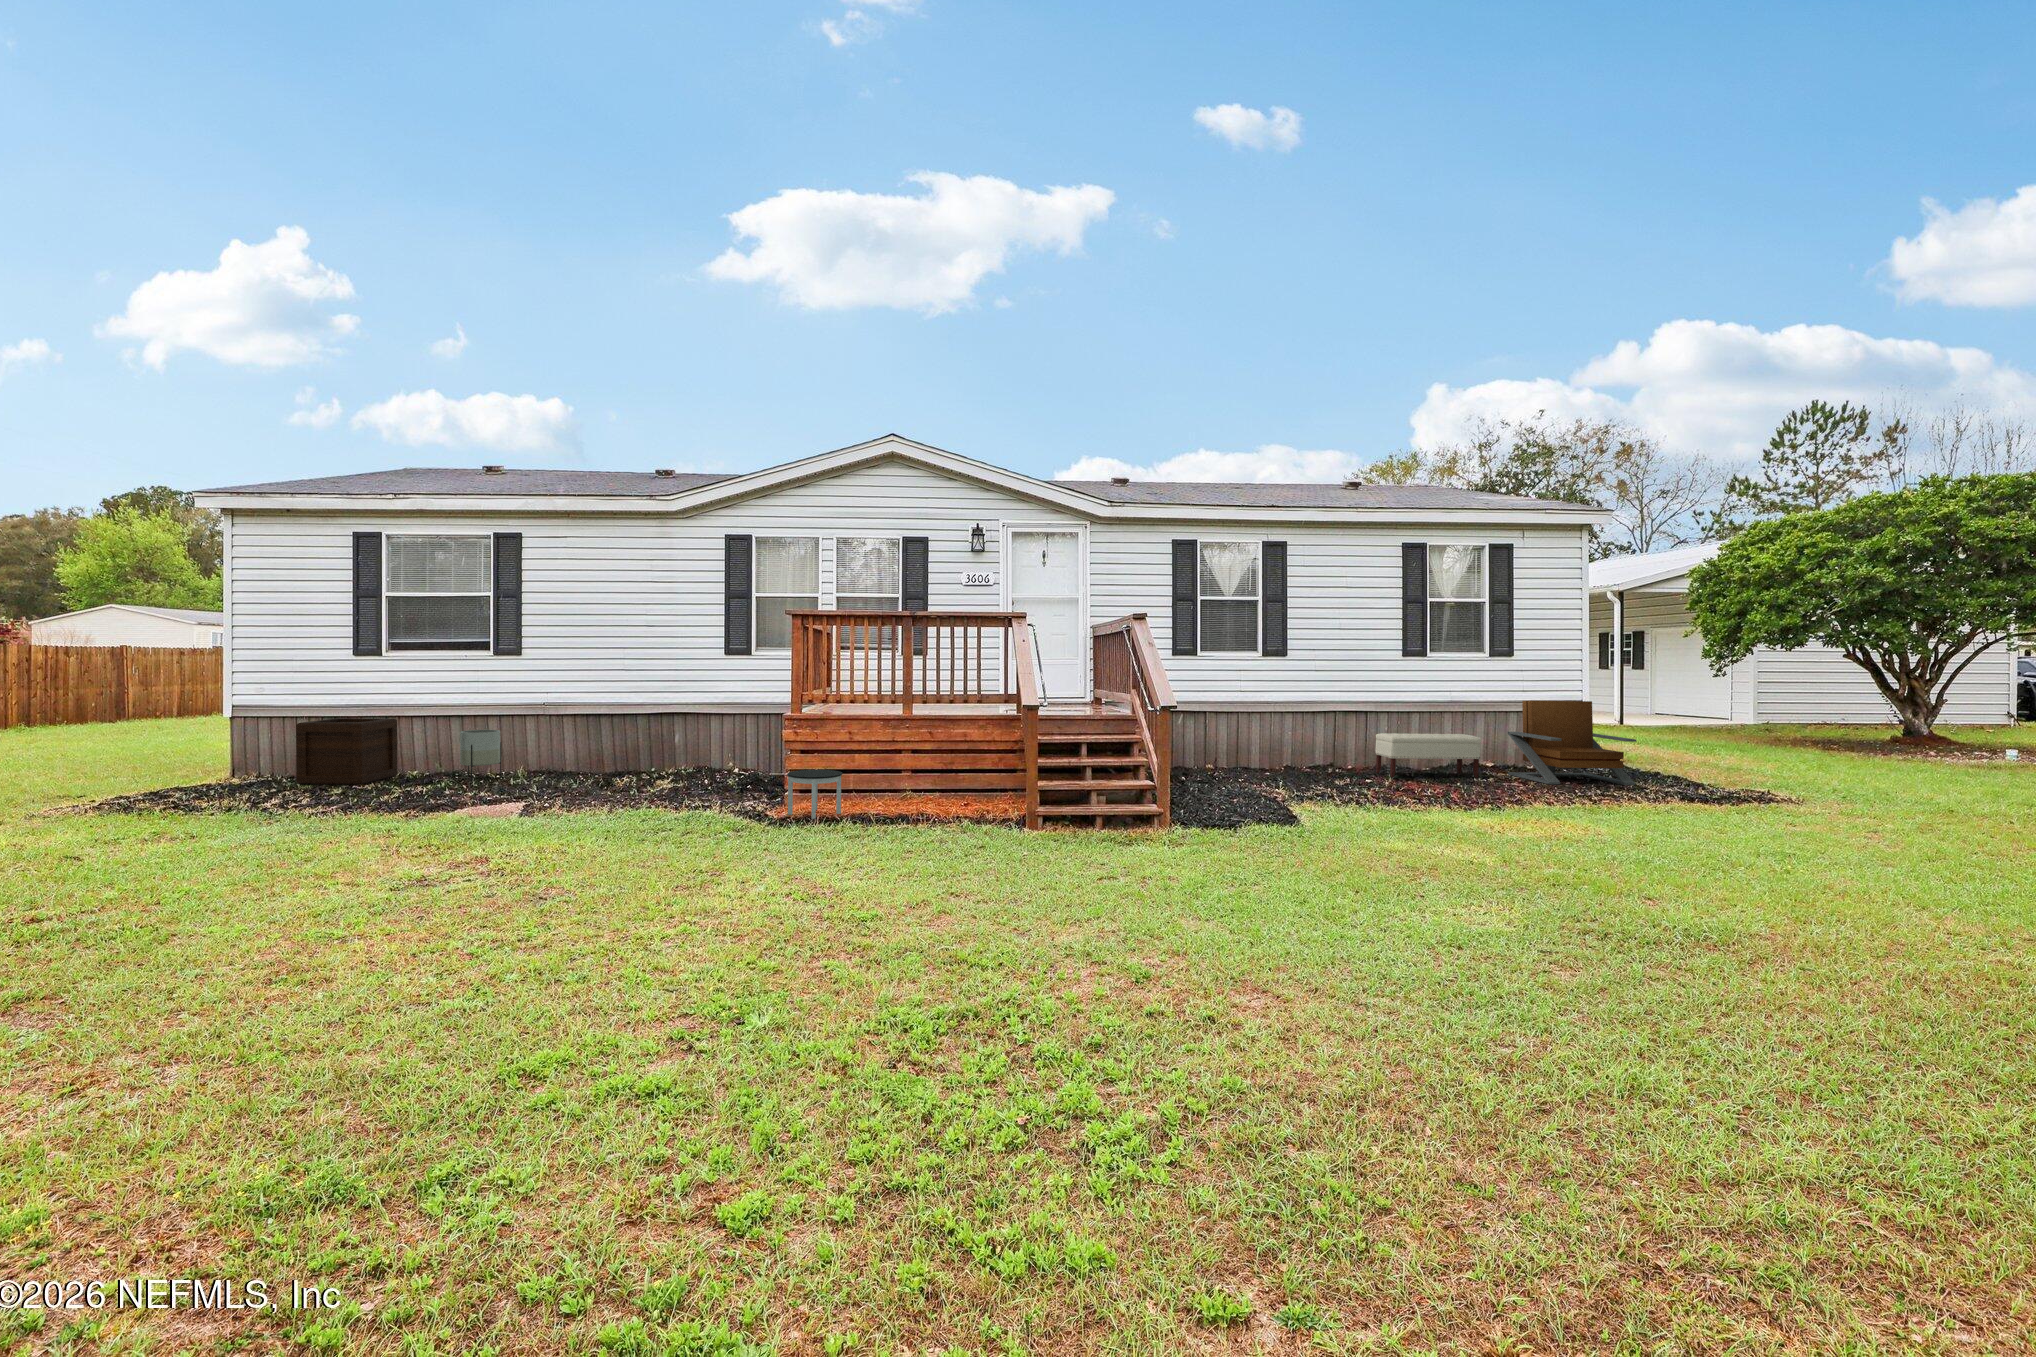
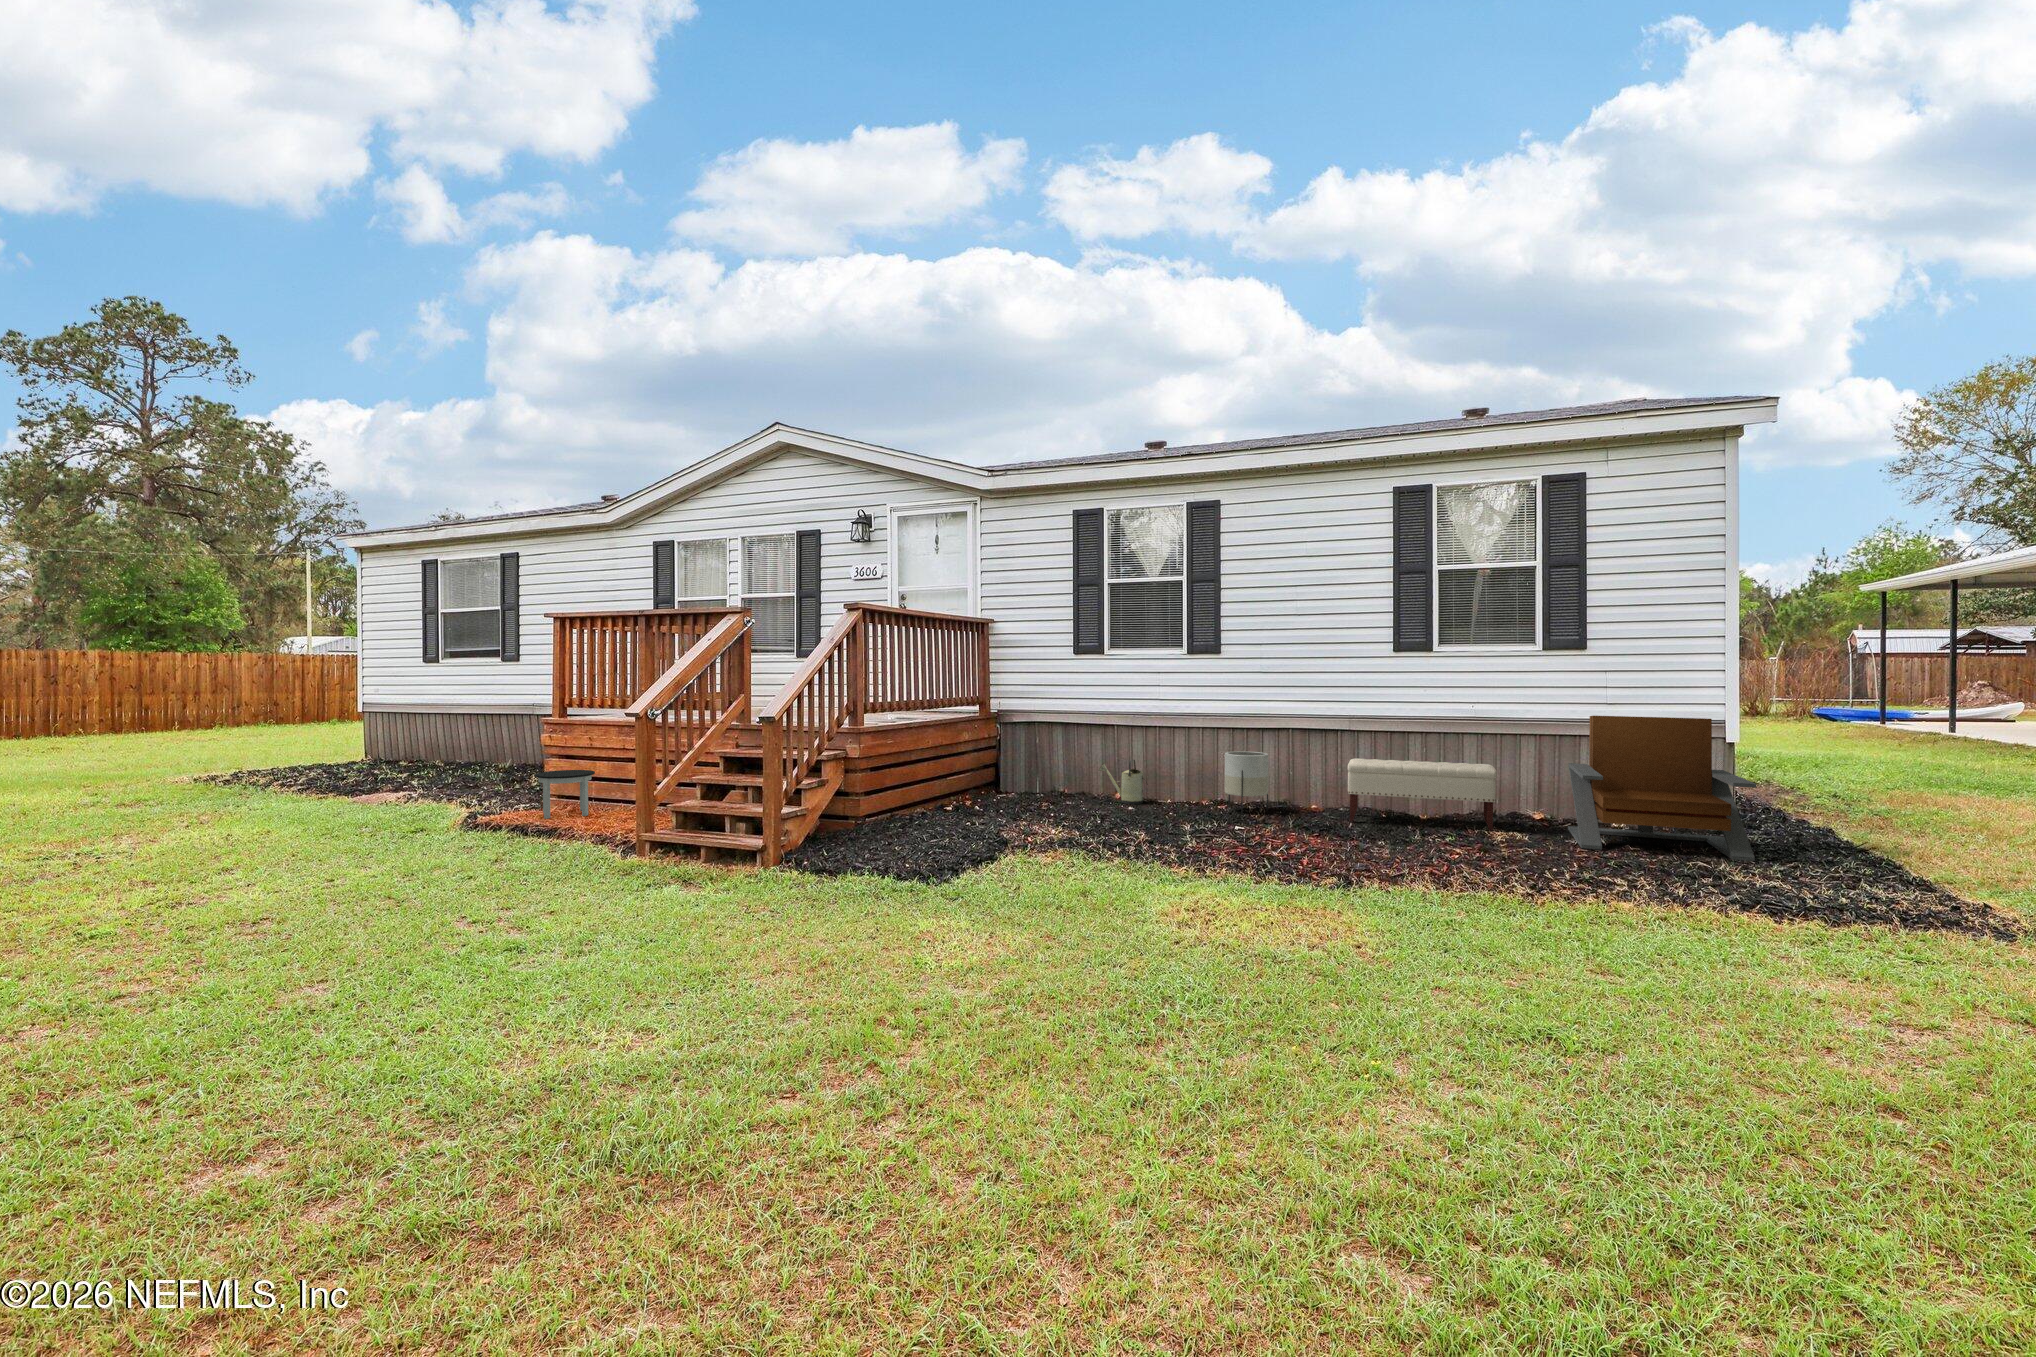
wooden crate: present [296,718,398,784] -> none [360,713,442,768]
planter: present [460,730,501,780] -> present [1224,751,1268,814]
watering can: none [1193,740,1232,775] -> present [1098,760,1147,804]

